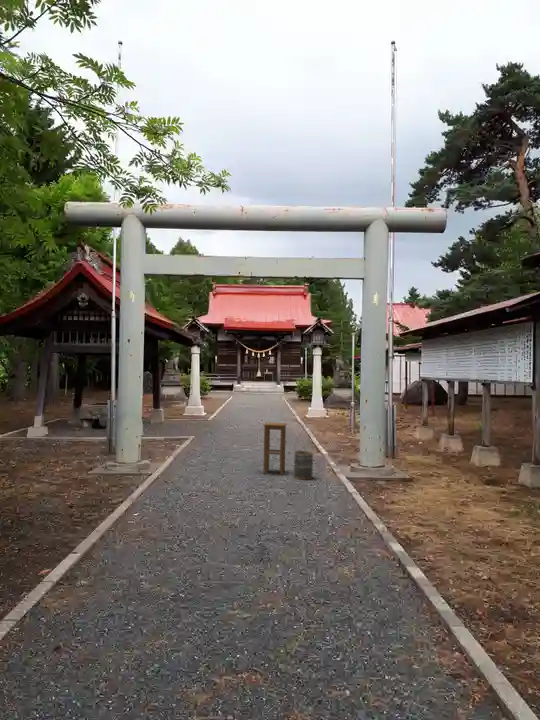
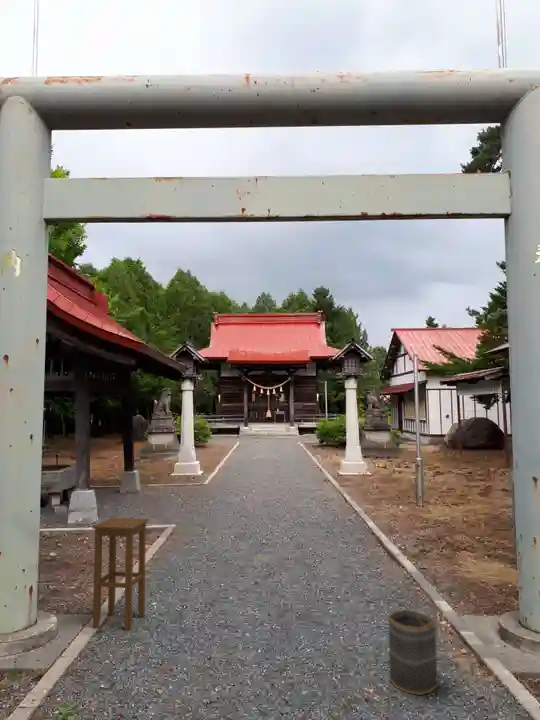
stool: present [264,423,286,475] -> present [92,518,148,630]

